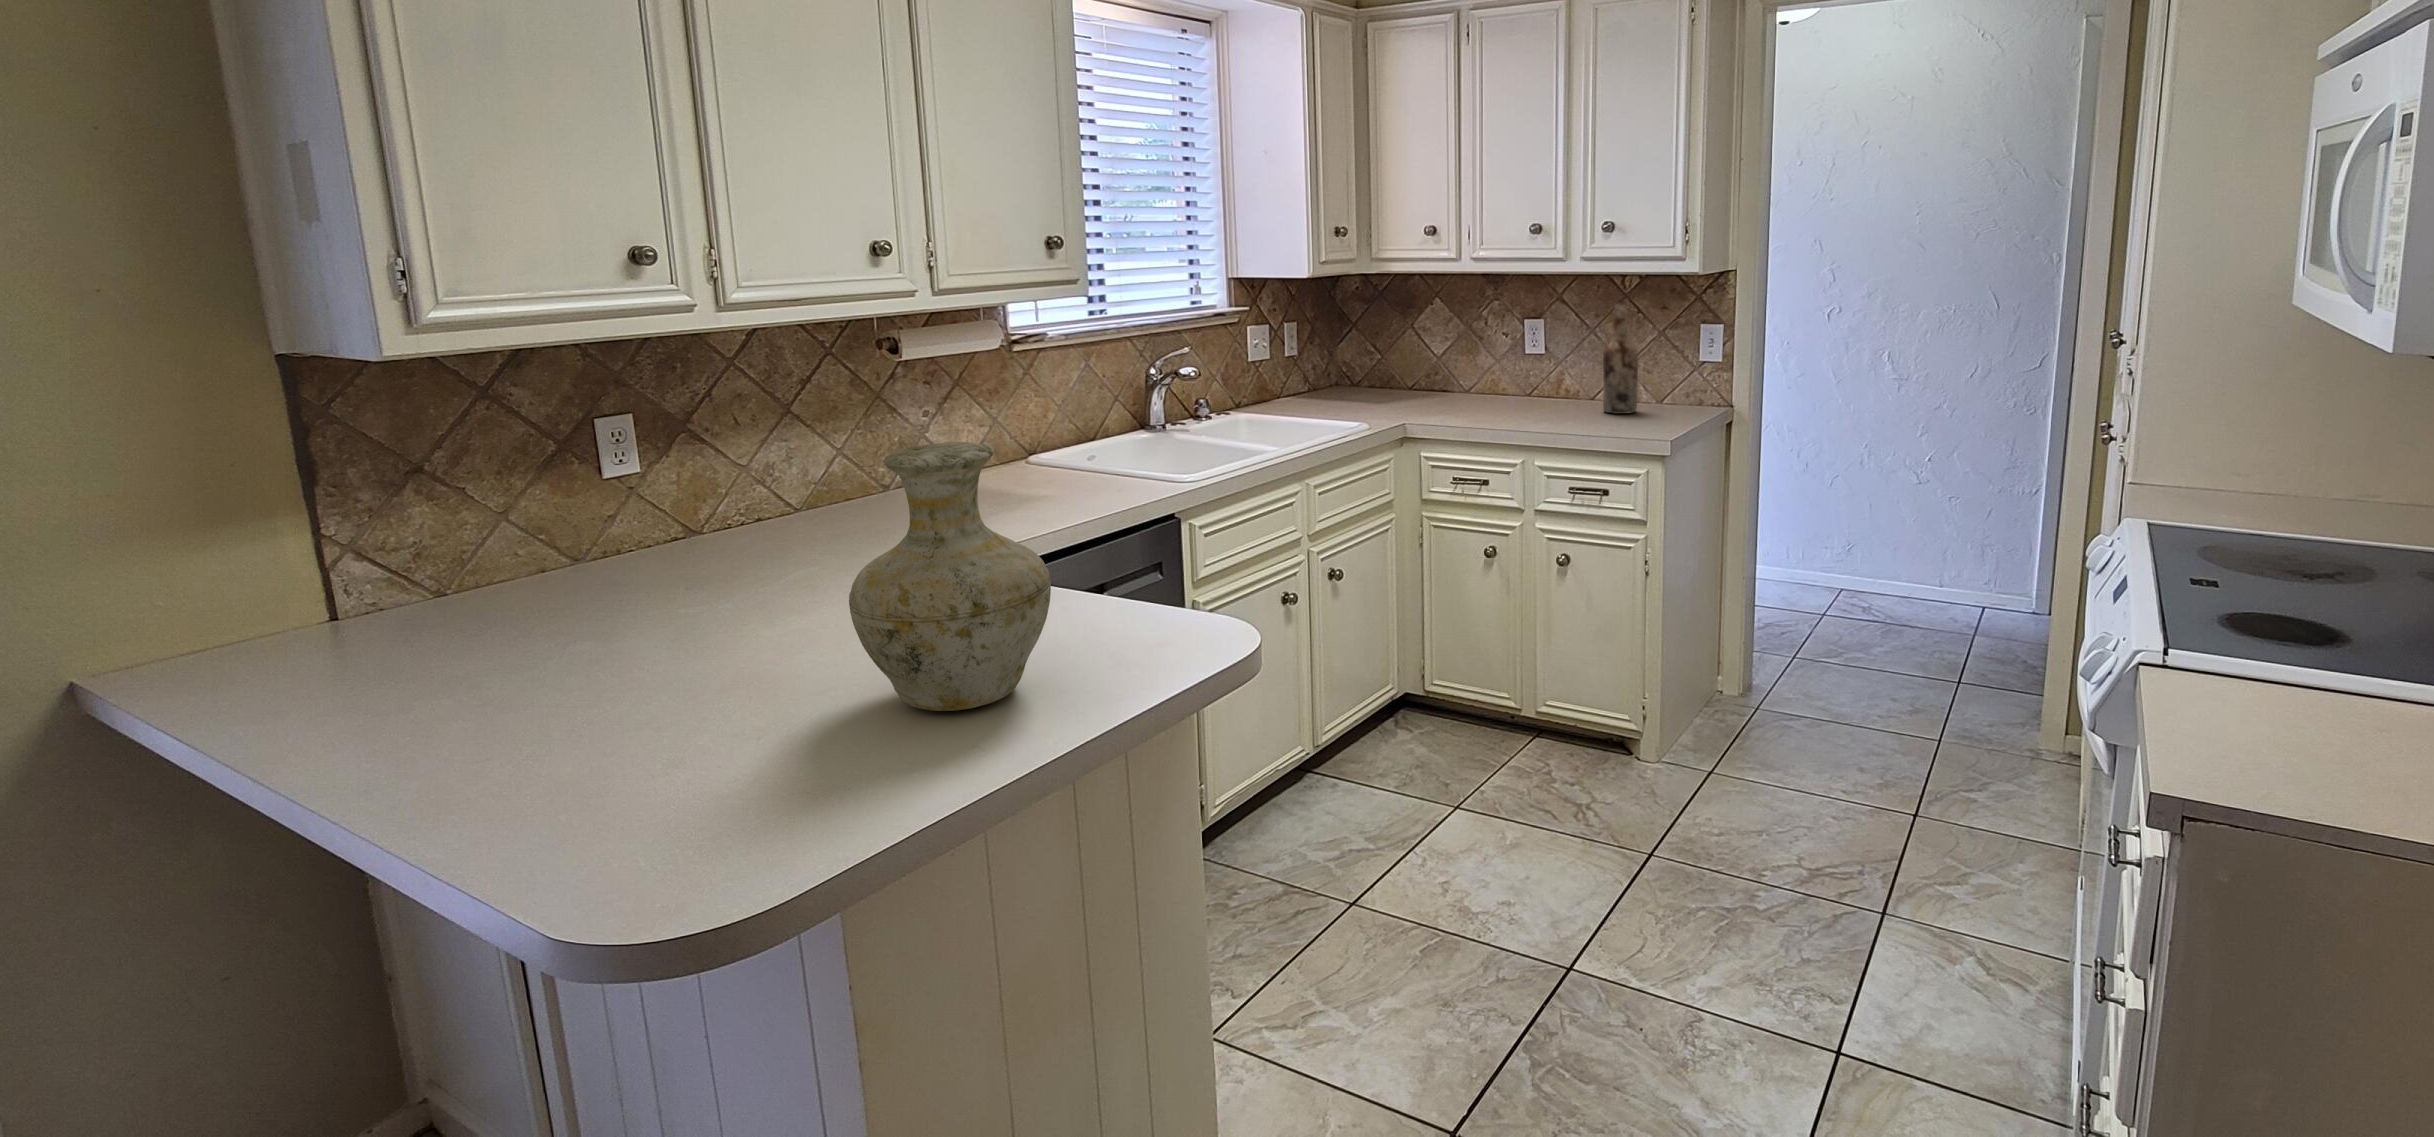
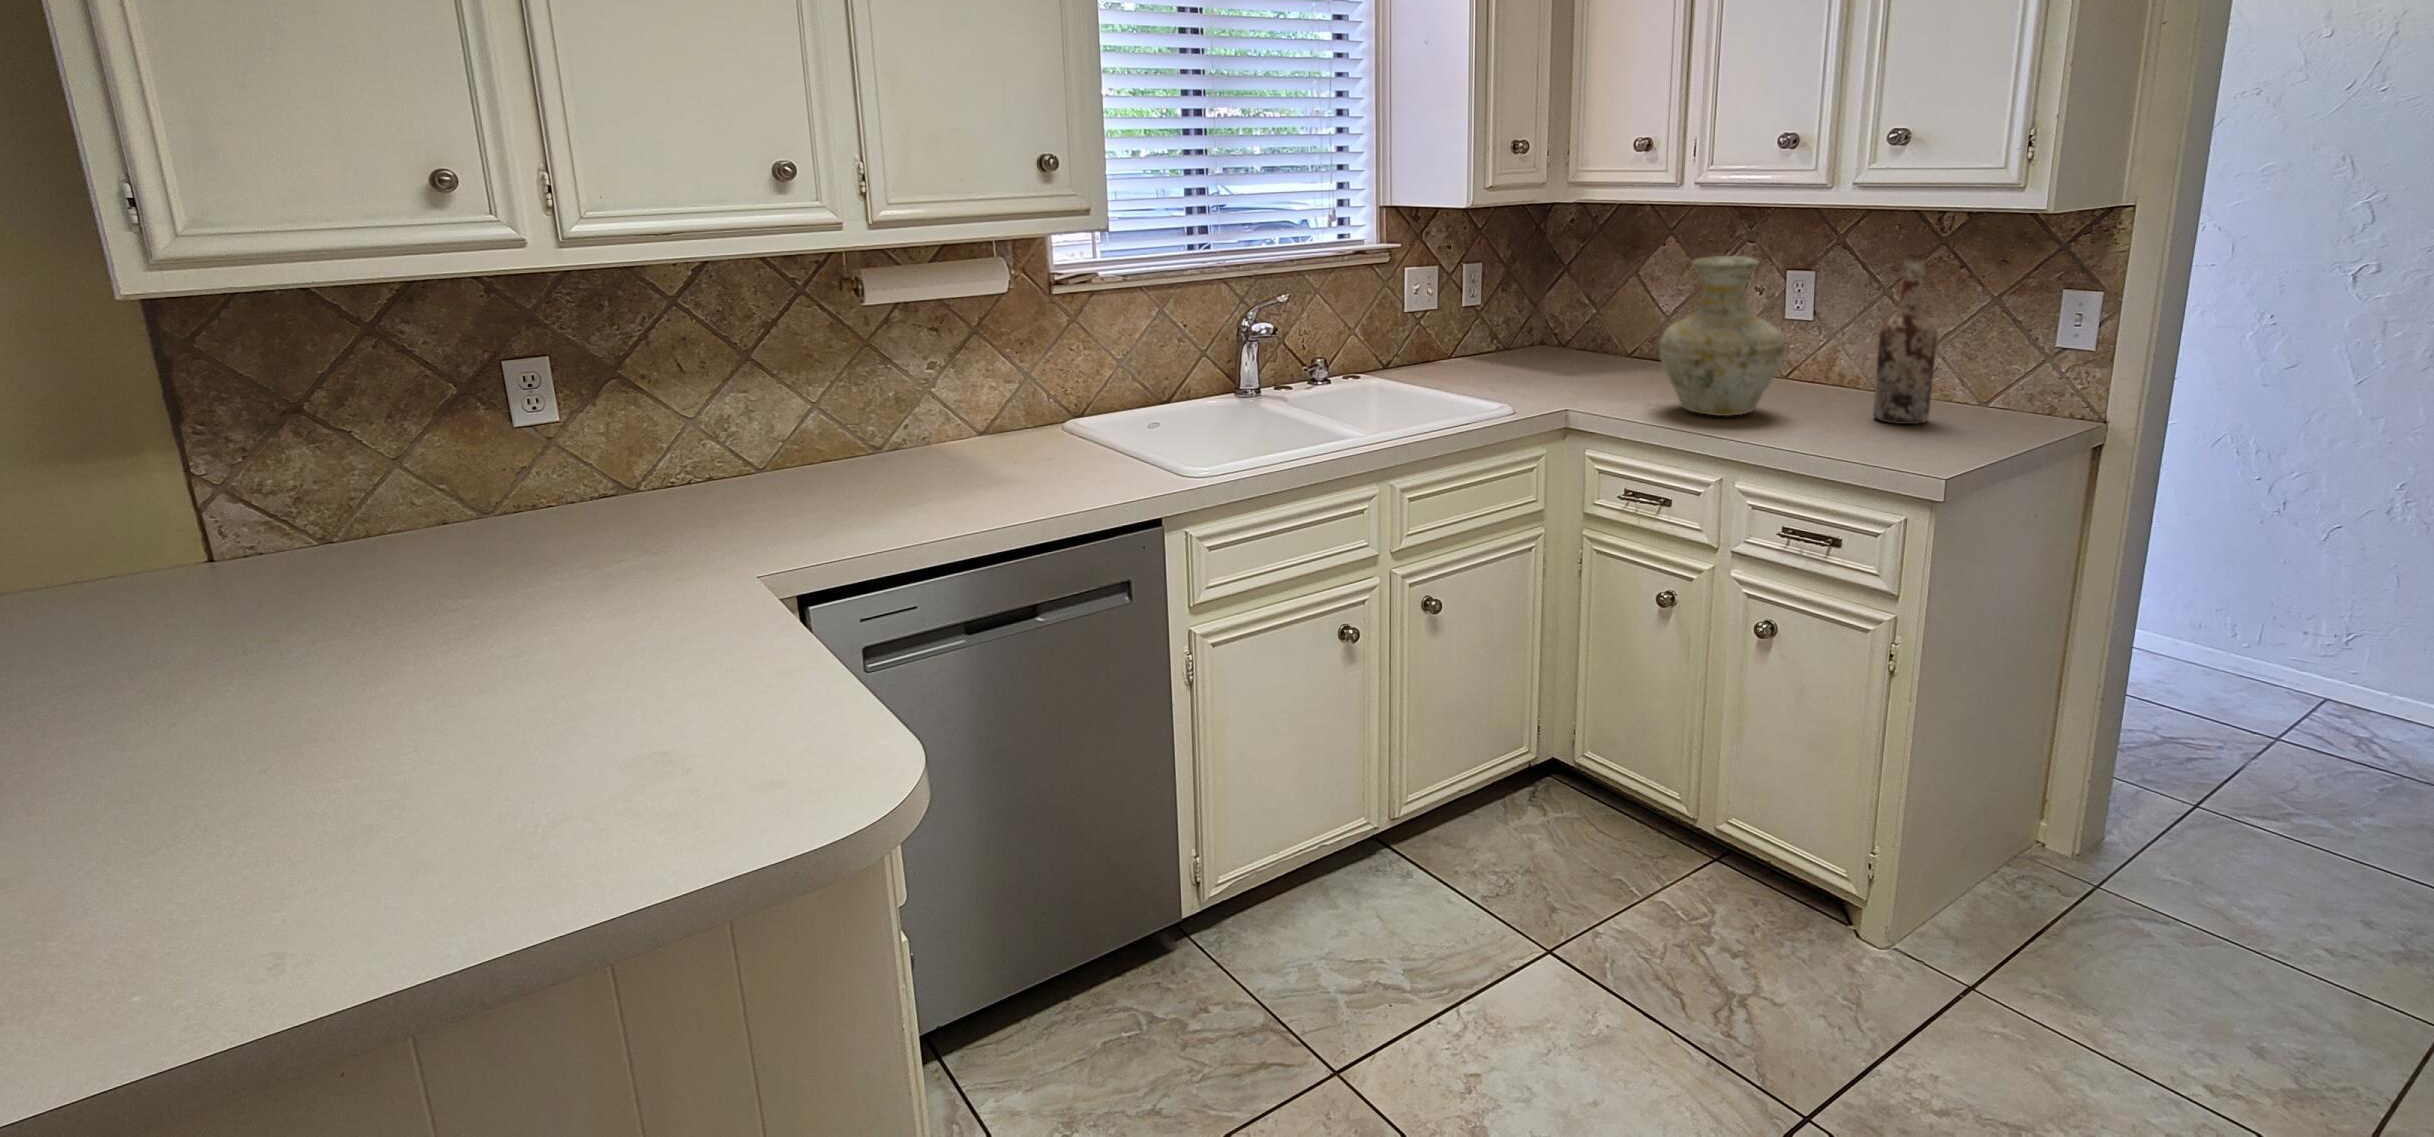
vase: present [849,442,1051,711] -> present [1660,256,1785,416]

